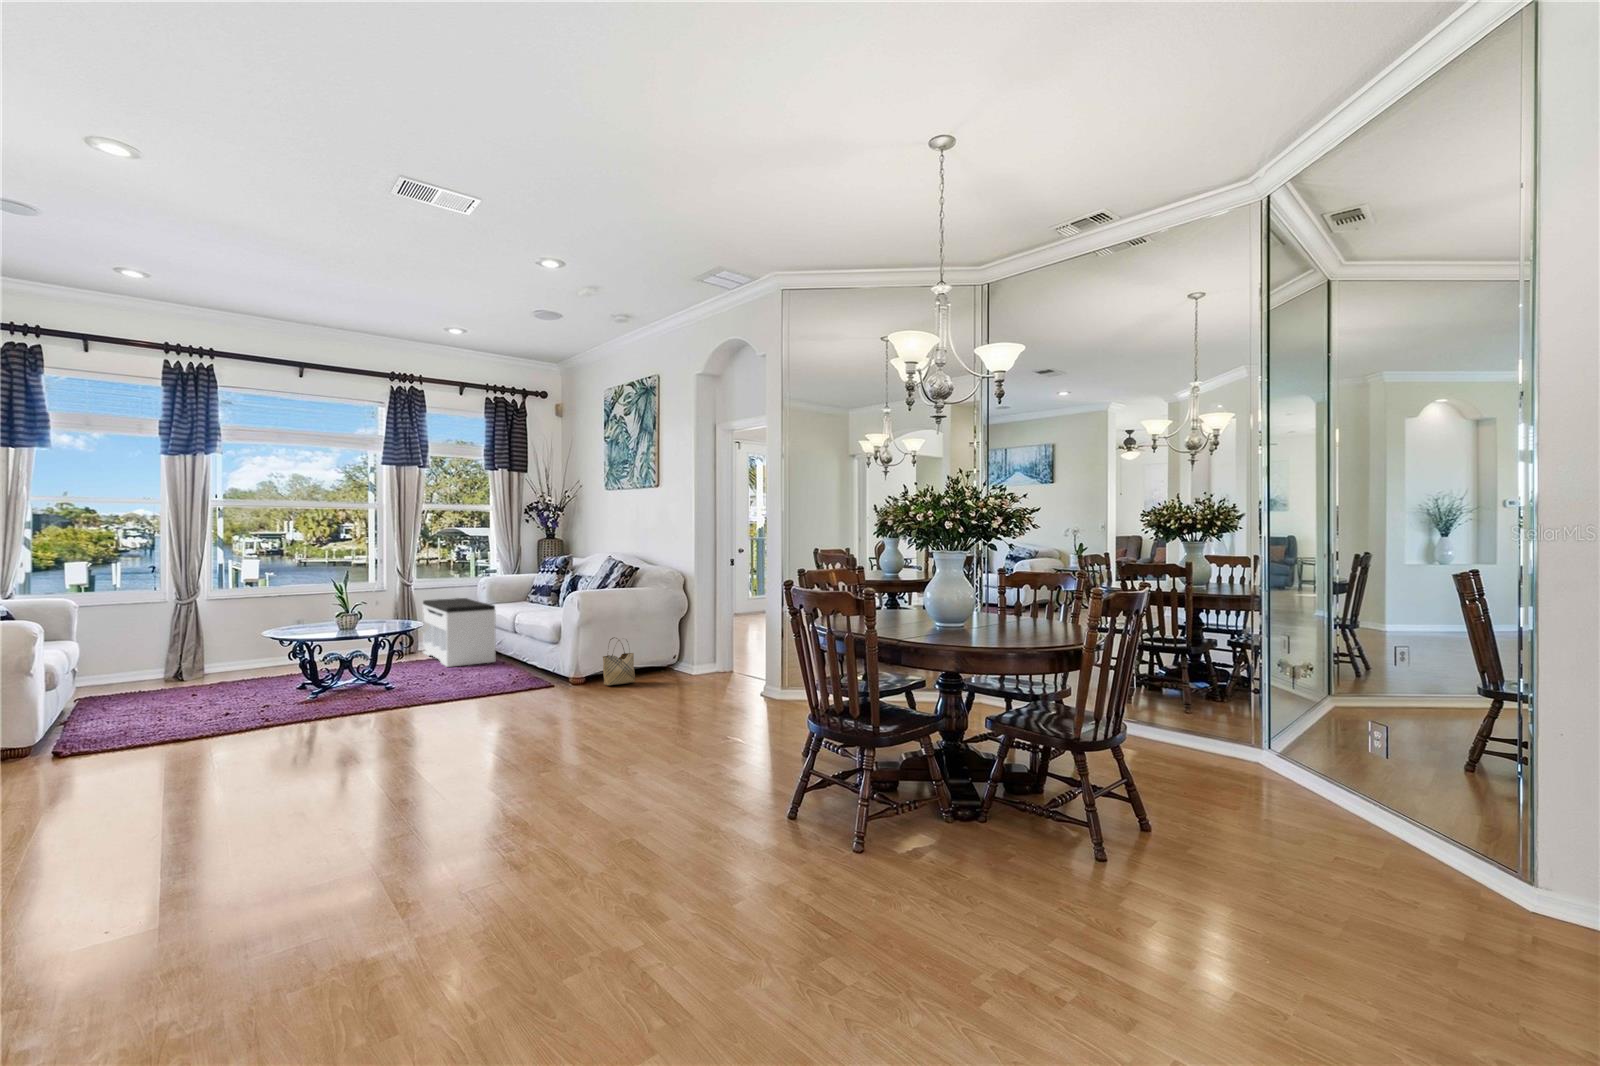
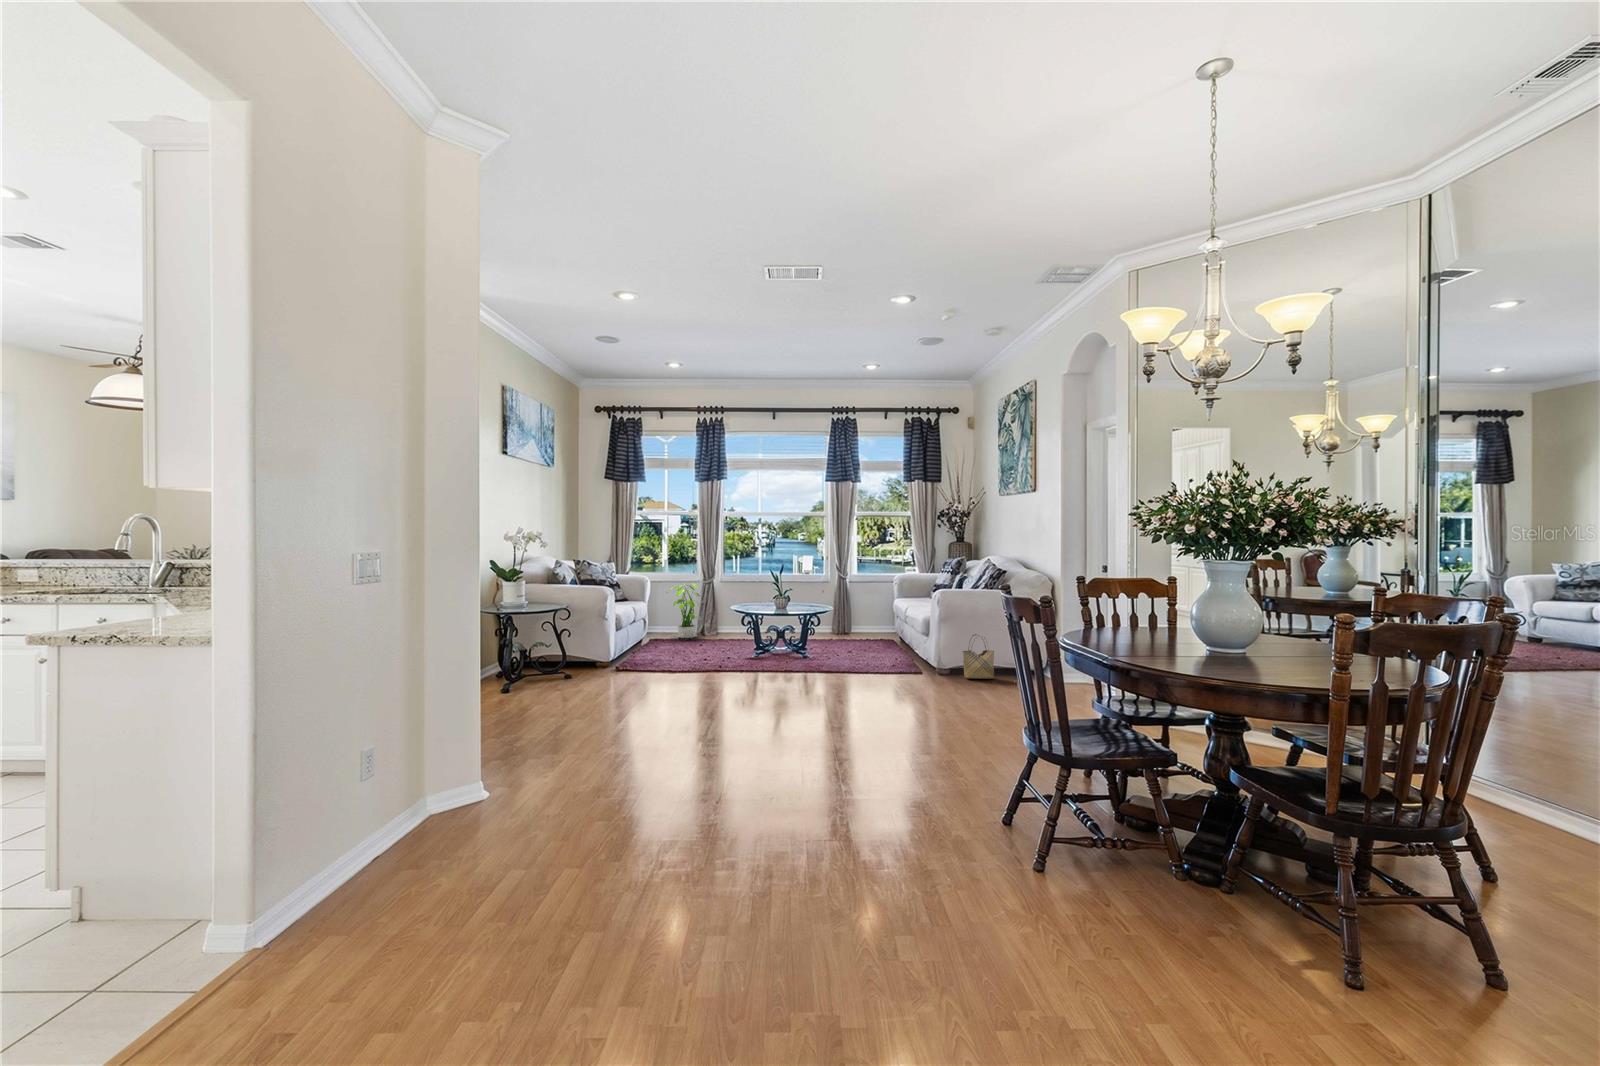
bench: present [423,598,496,667] -> none [856,590,900,646]
potted plant: none [108,604,178,687] -> present [667,584,700,638]

